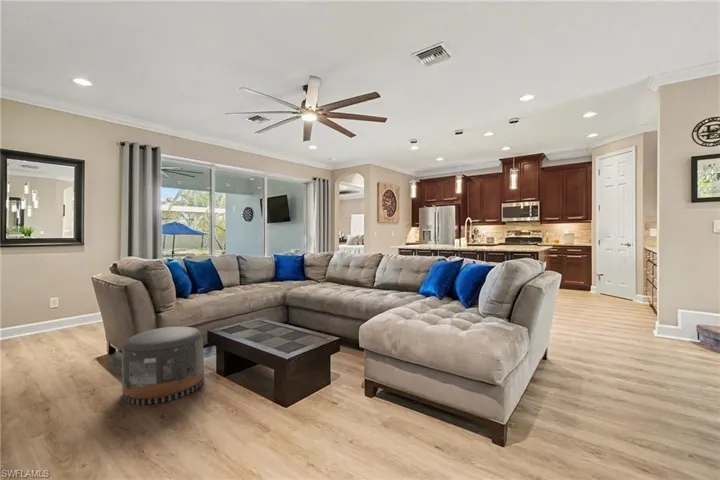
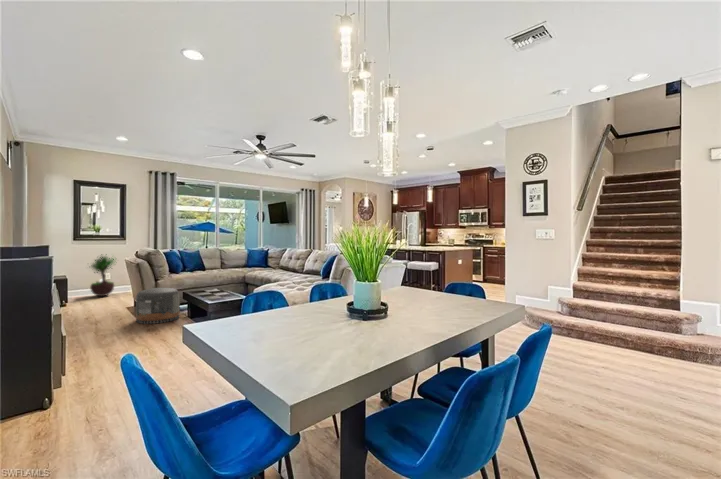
potted tree: none [14,265,72,337] -> present [90,256,114,296]

